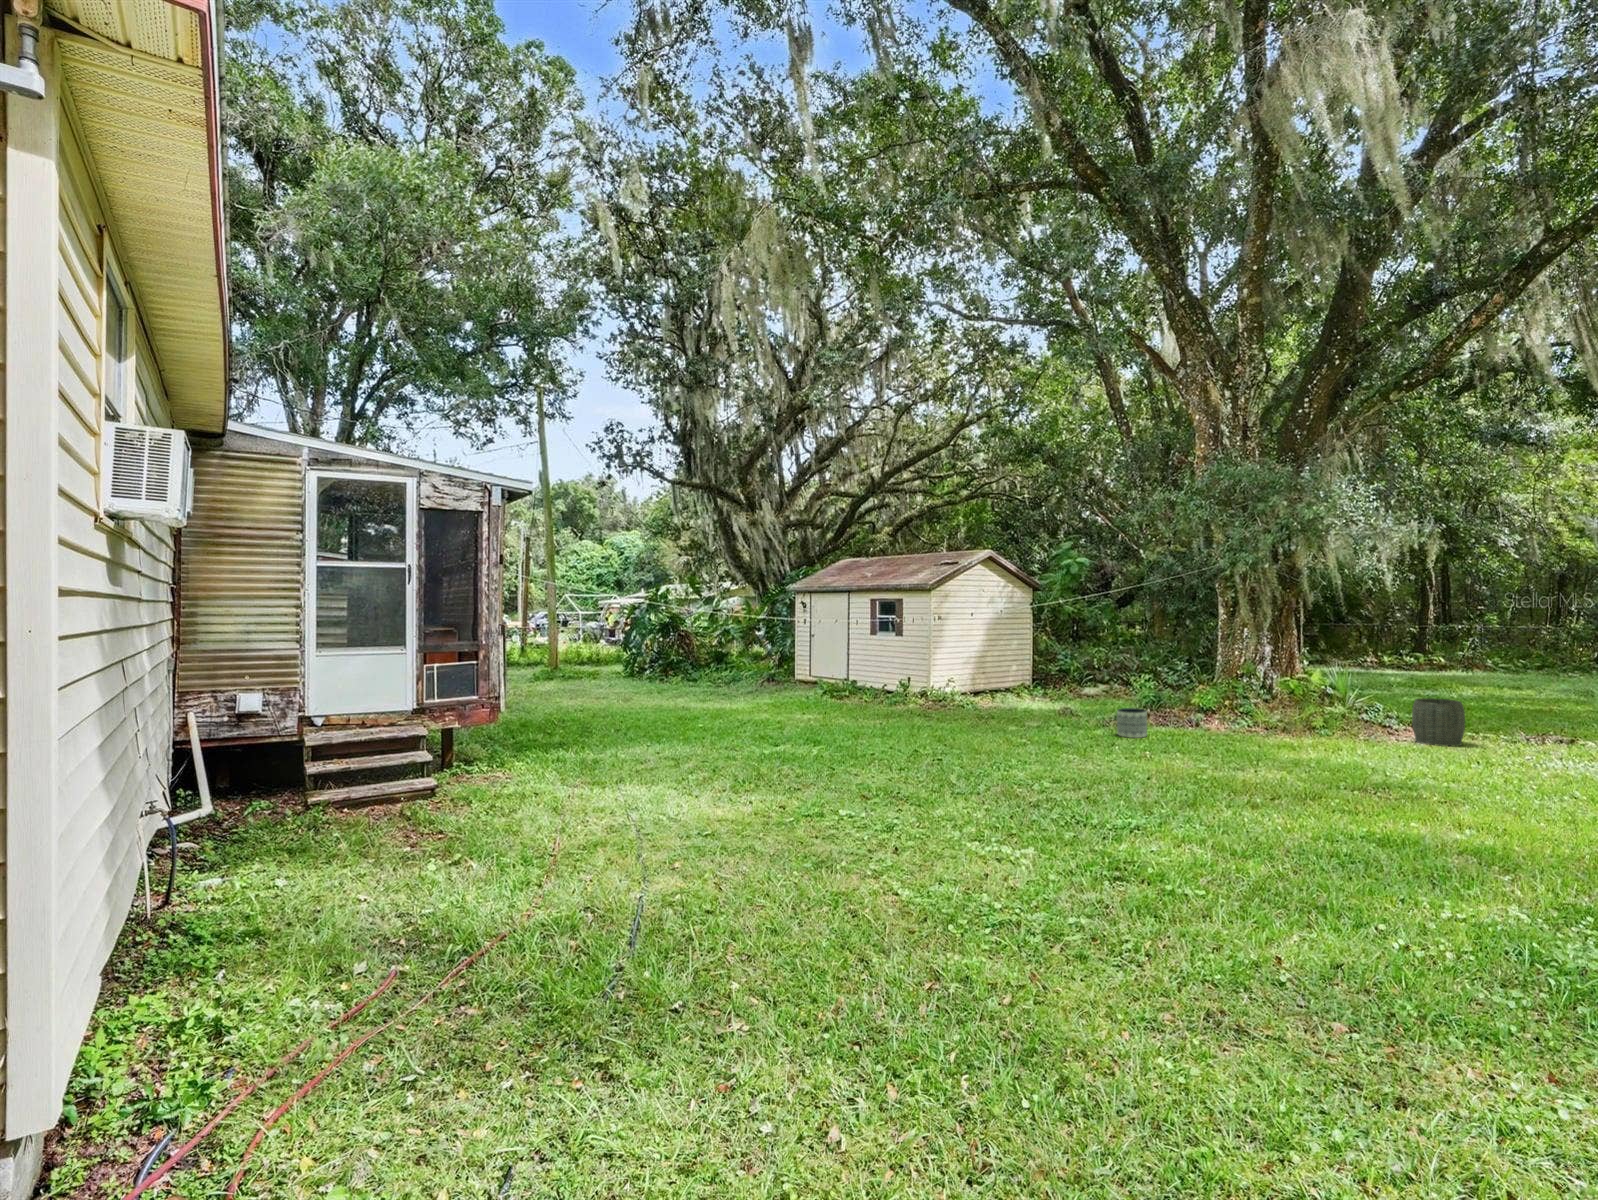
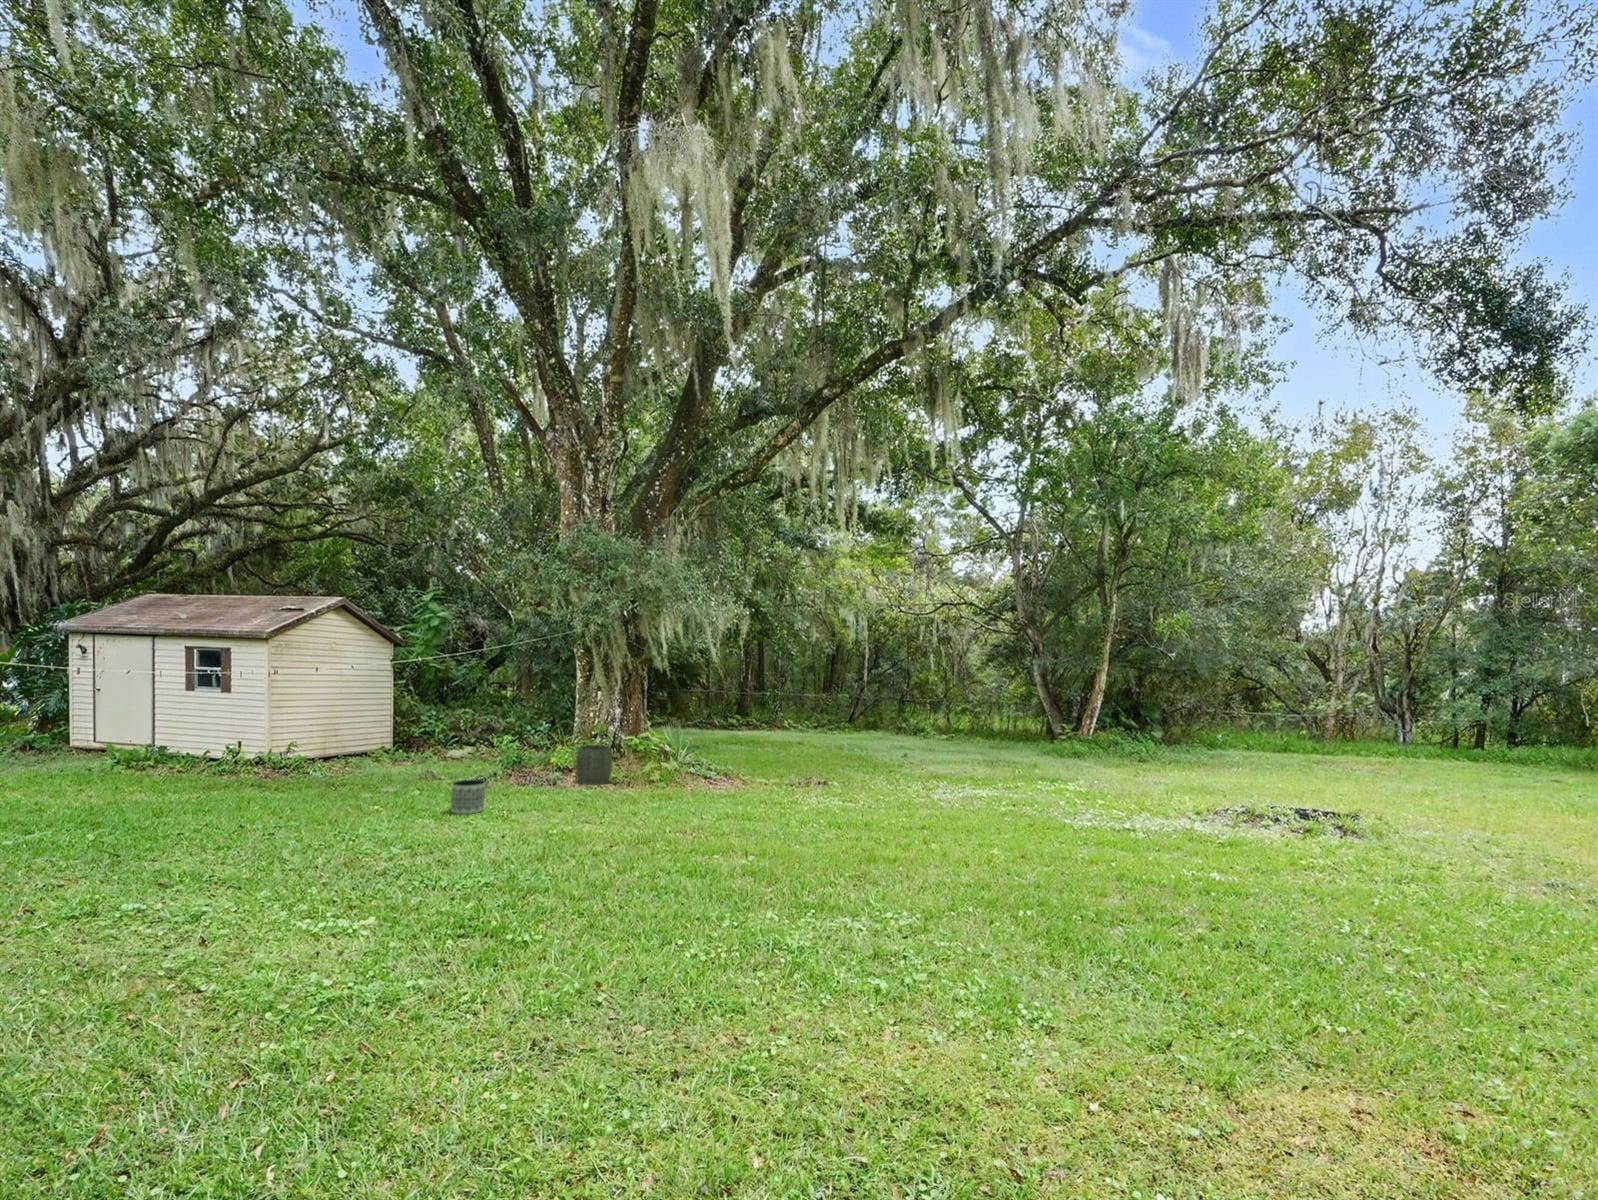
woven basket: present [1412,698,1465,746] -> present [576,745,612,785]

